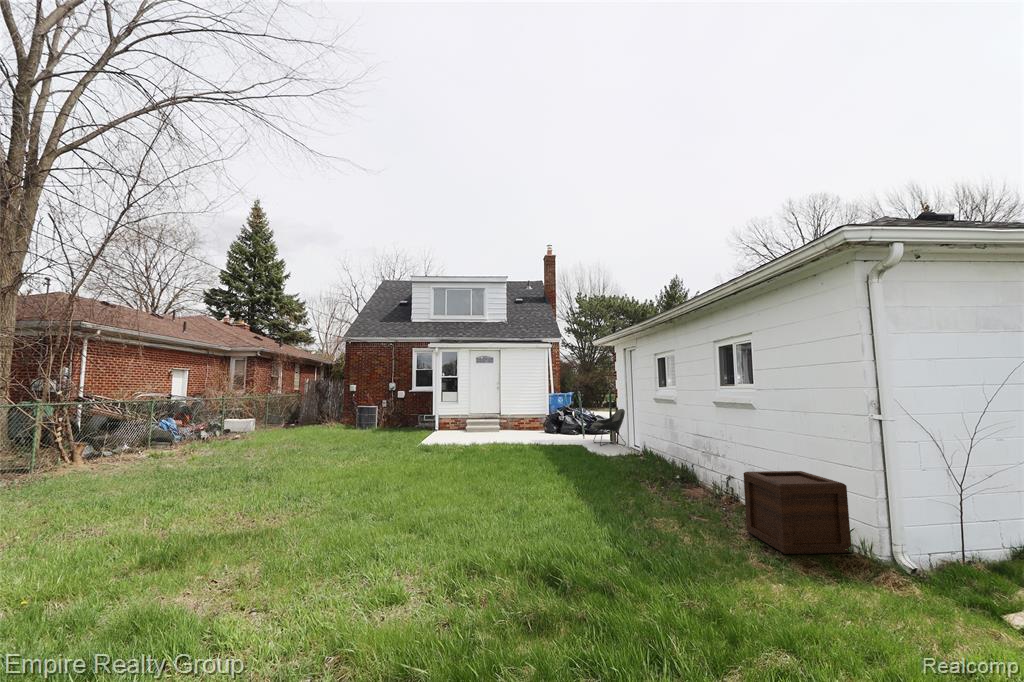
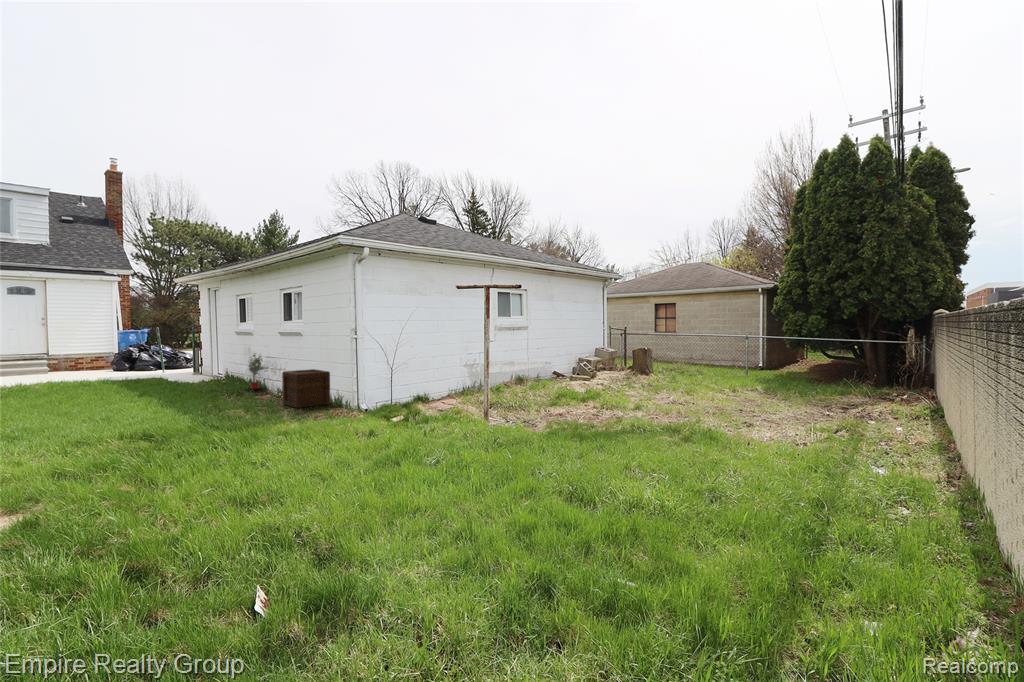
lounge chair: present [591,409,626,446] -> none [174,343,210,376]
potted tree: none [673,428,704,482] -> present [249,353,268,390]

